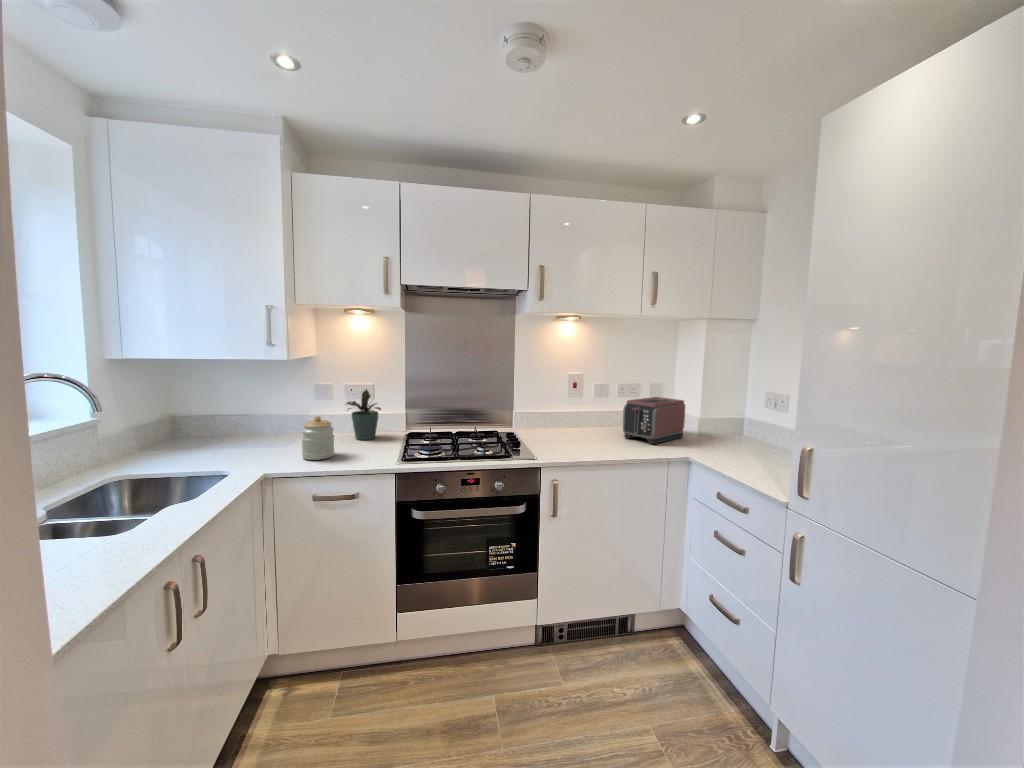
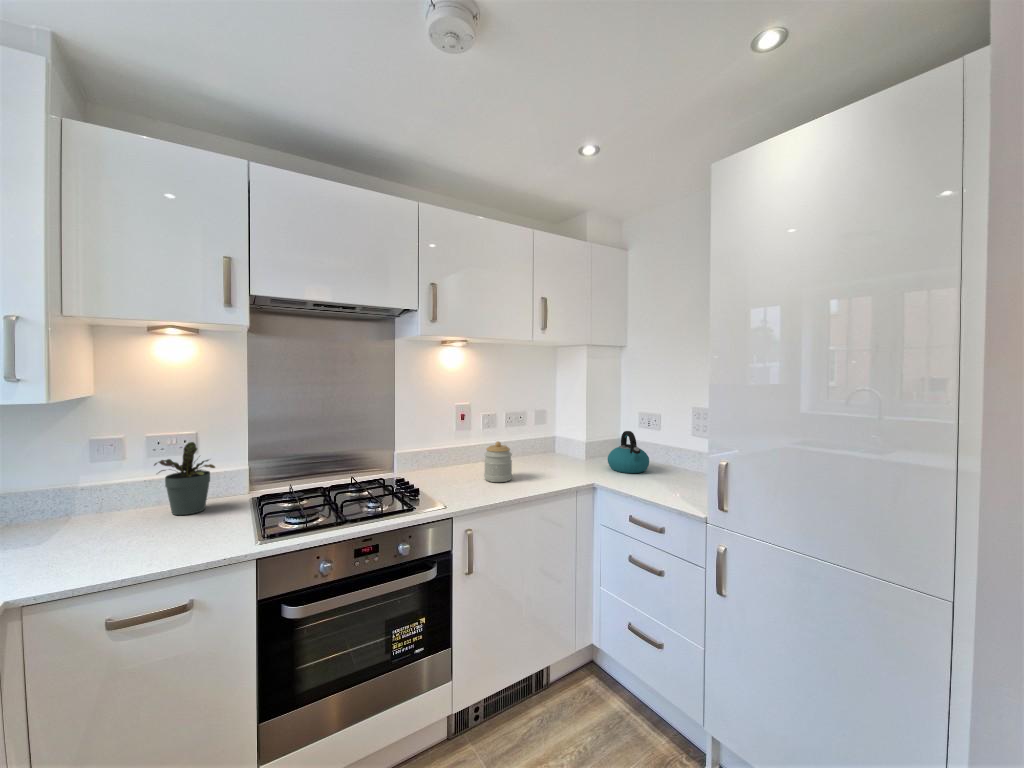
toaster: present [623,397,685,444] -> none [518,424,573,474]
kettle: none [718,409,765,453] -> present [608,431,649,473]
jar: present [301,416,334,460] -> present [484,442,512,482]

